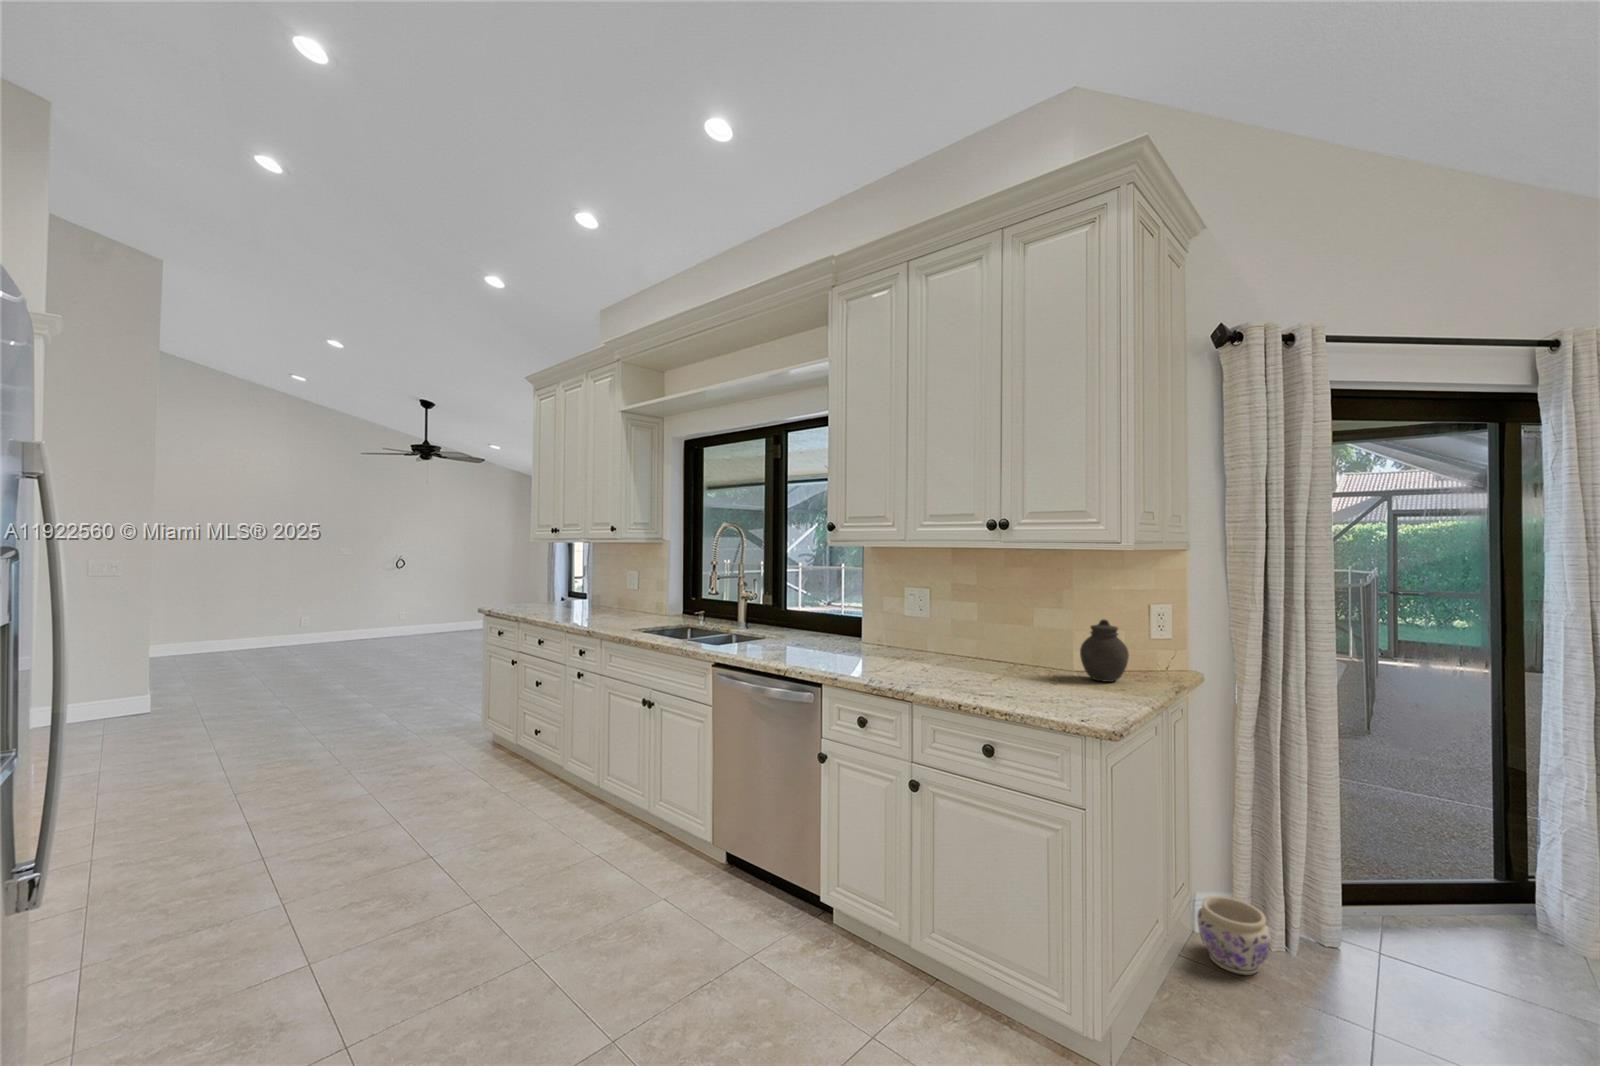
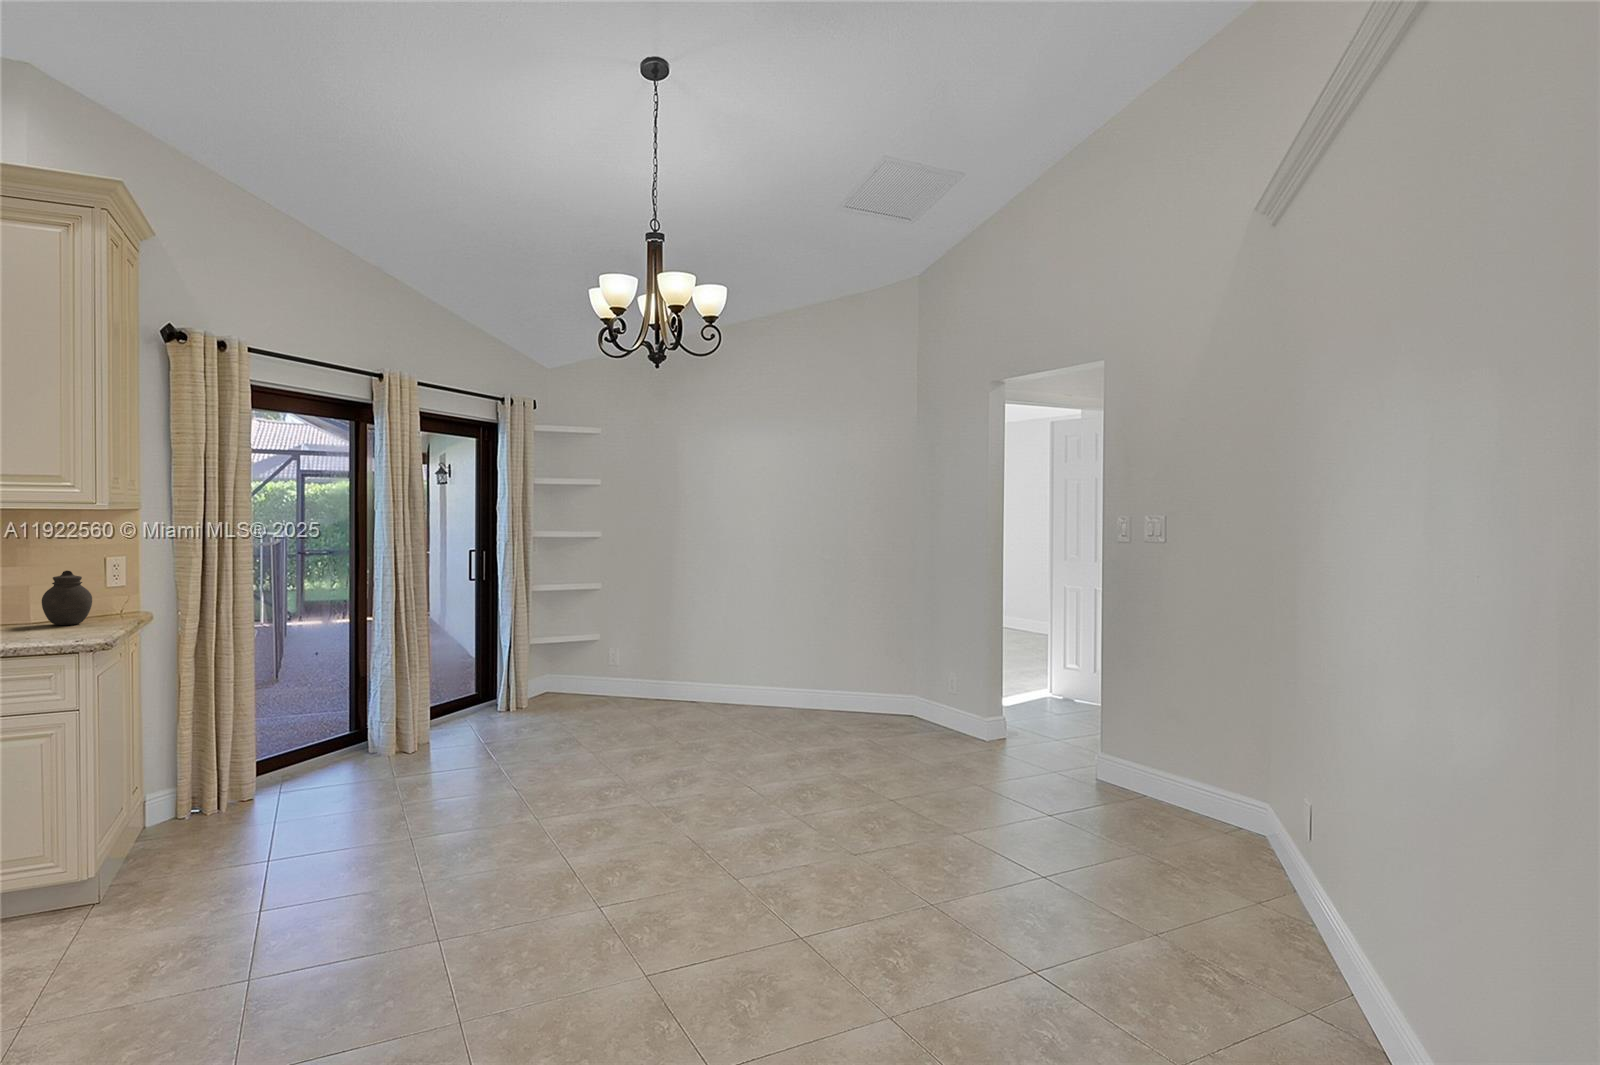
planter: present [1197,896,1271,976] -> none [151,783,210,835]

